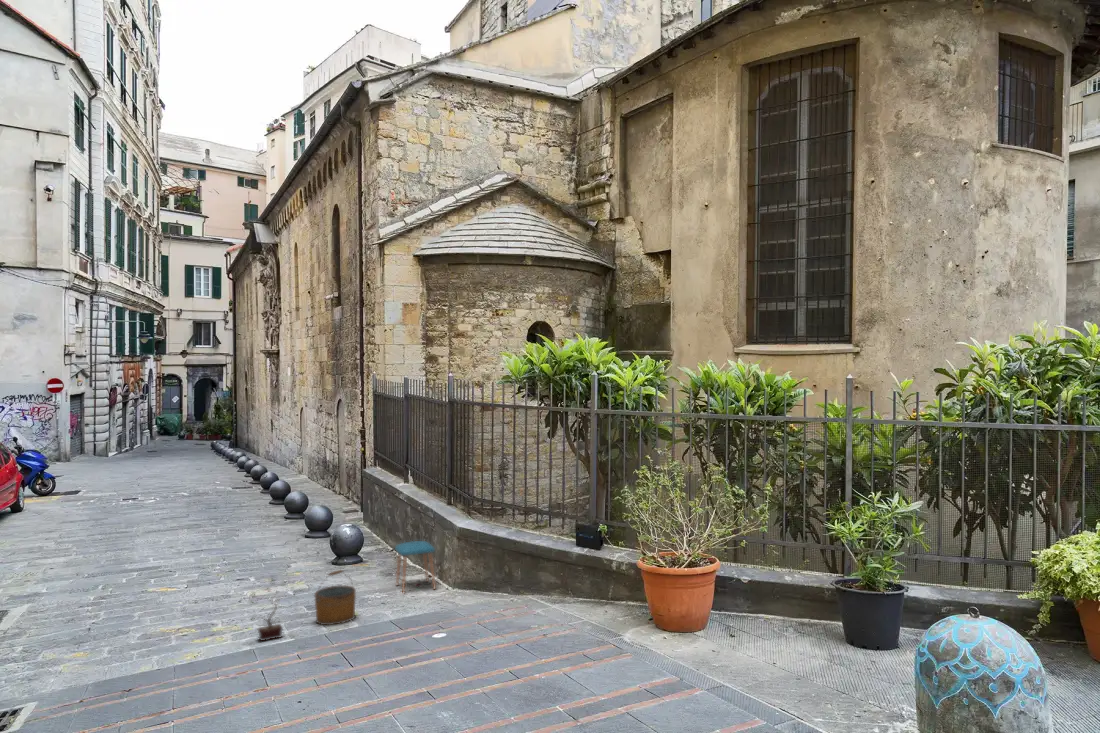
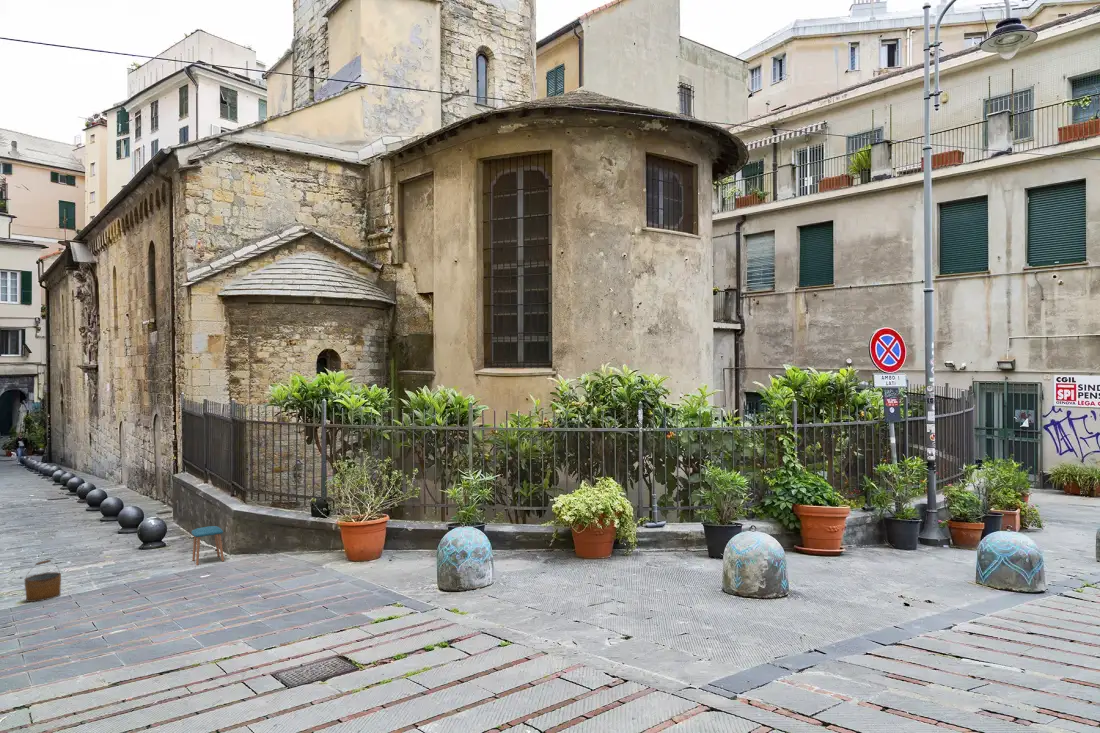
bucket: present [315,570,356,625] -> present [25,560,61,602]
potted plant: present [251,580,283,641] -> none [70,551,114,596]

